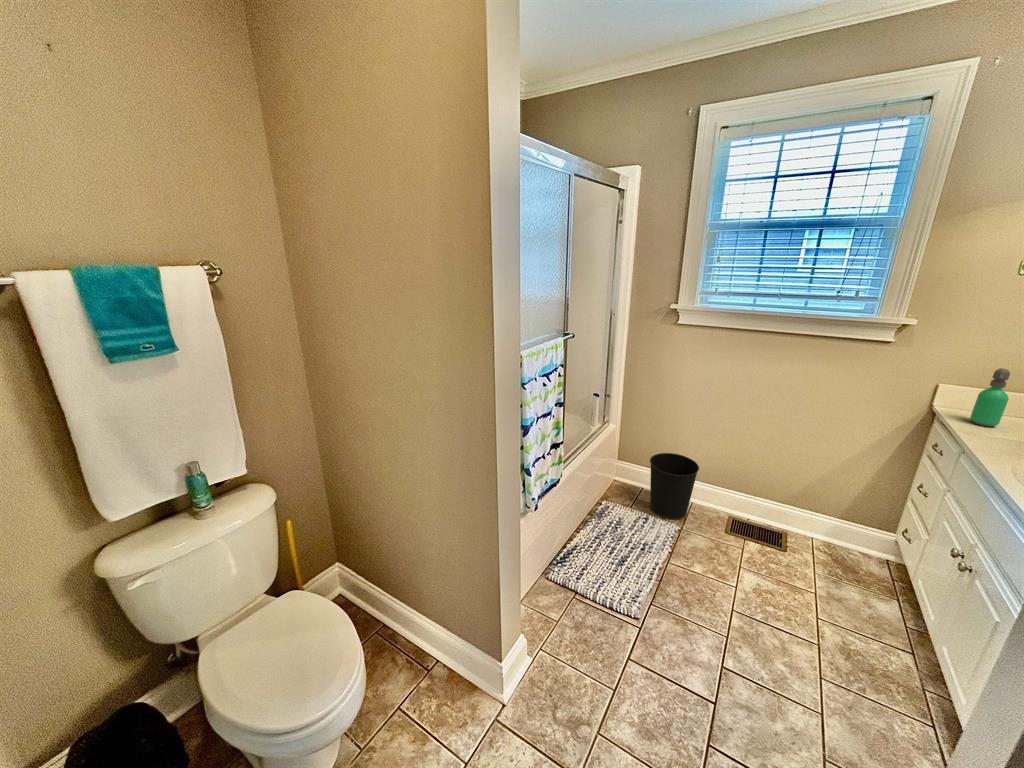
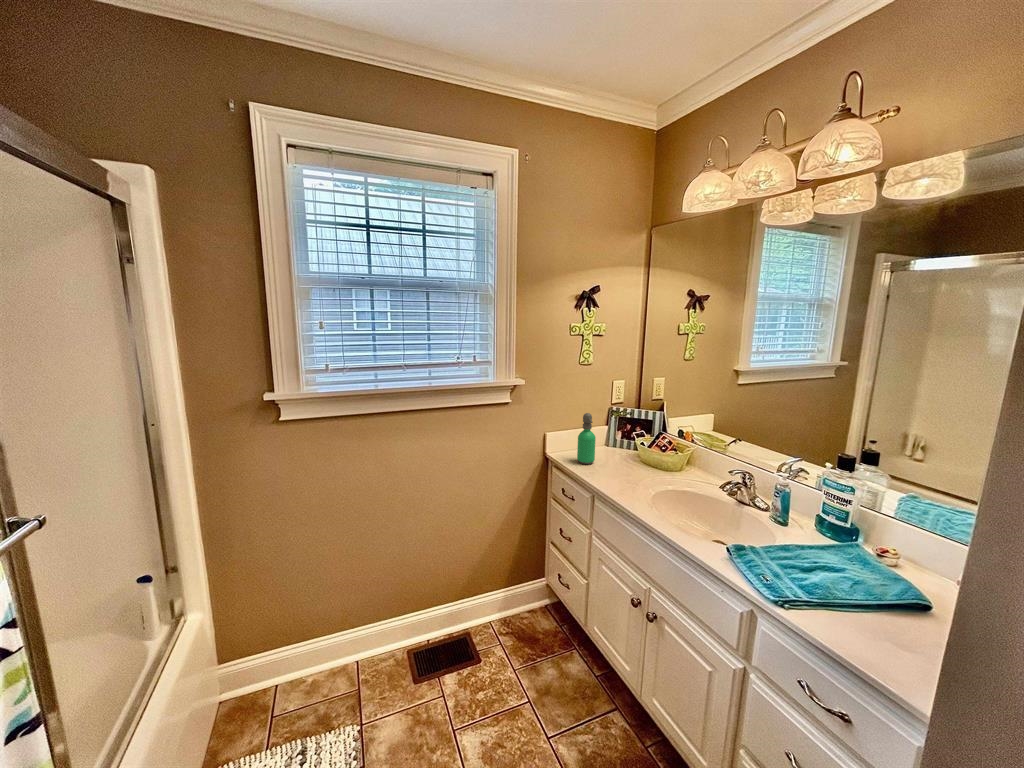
wastebasket: present [650,453,699,520] -> none [282,606,360,726]

